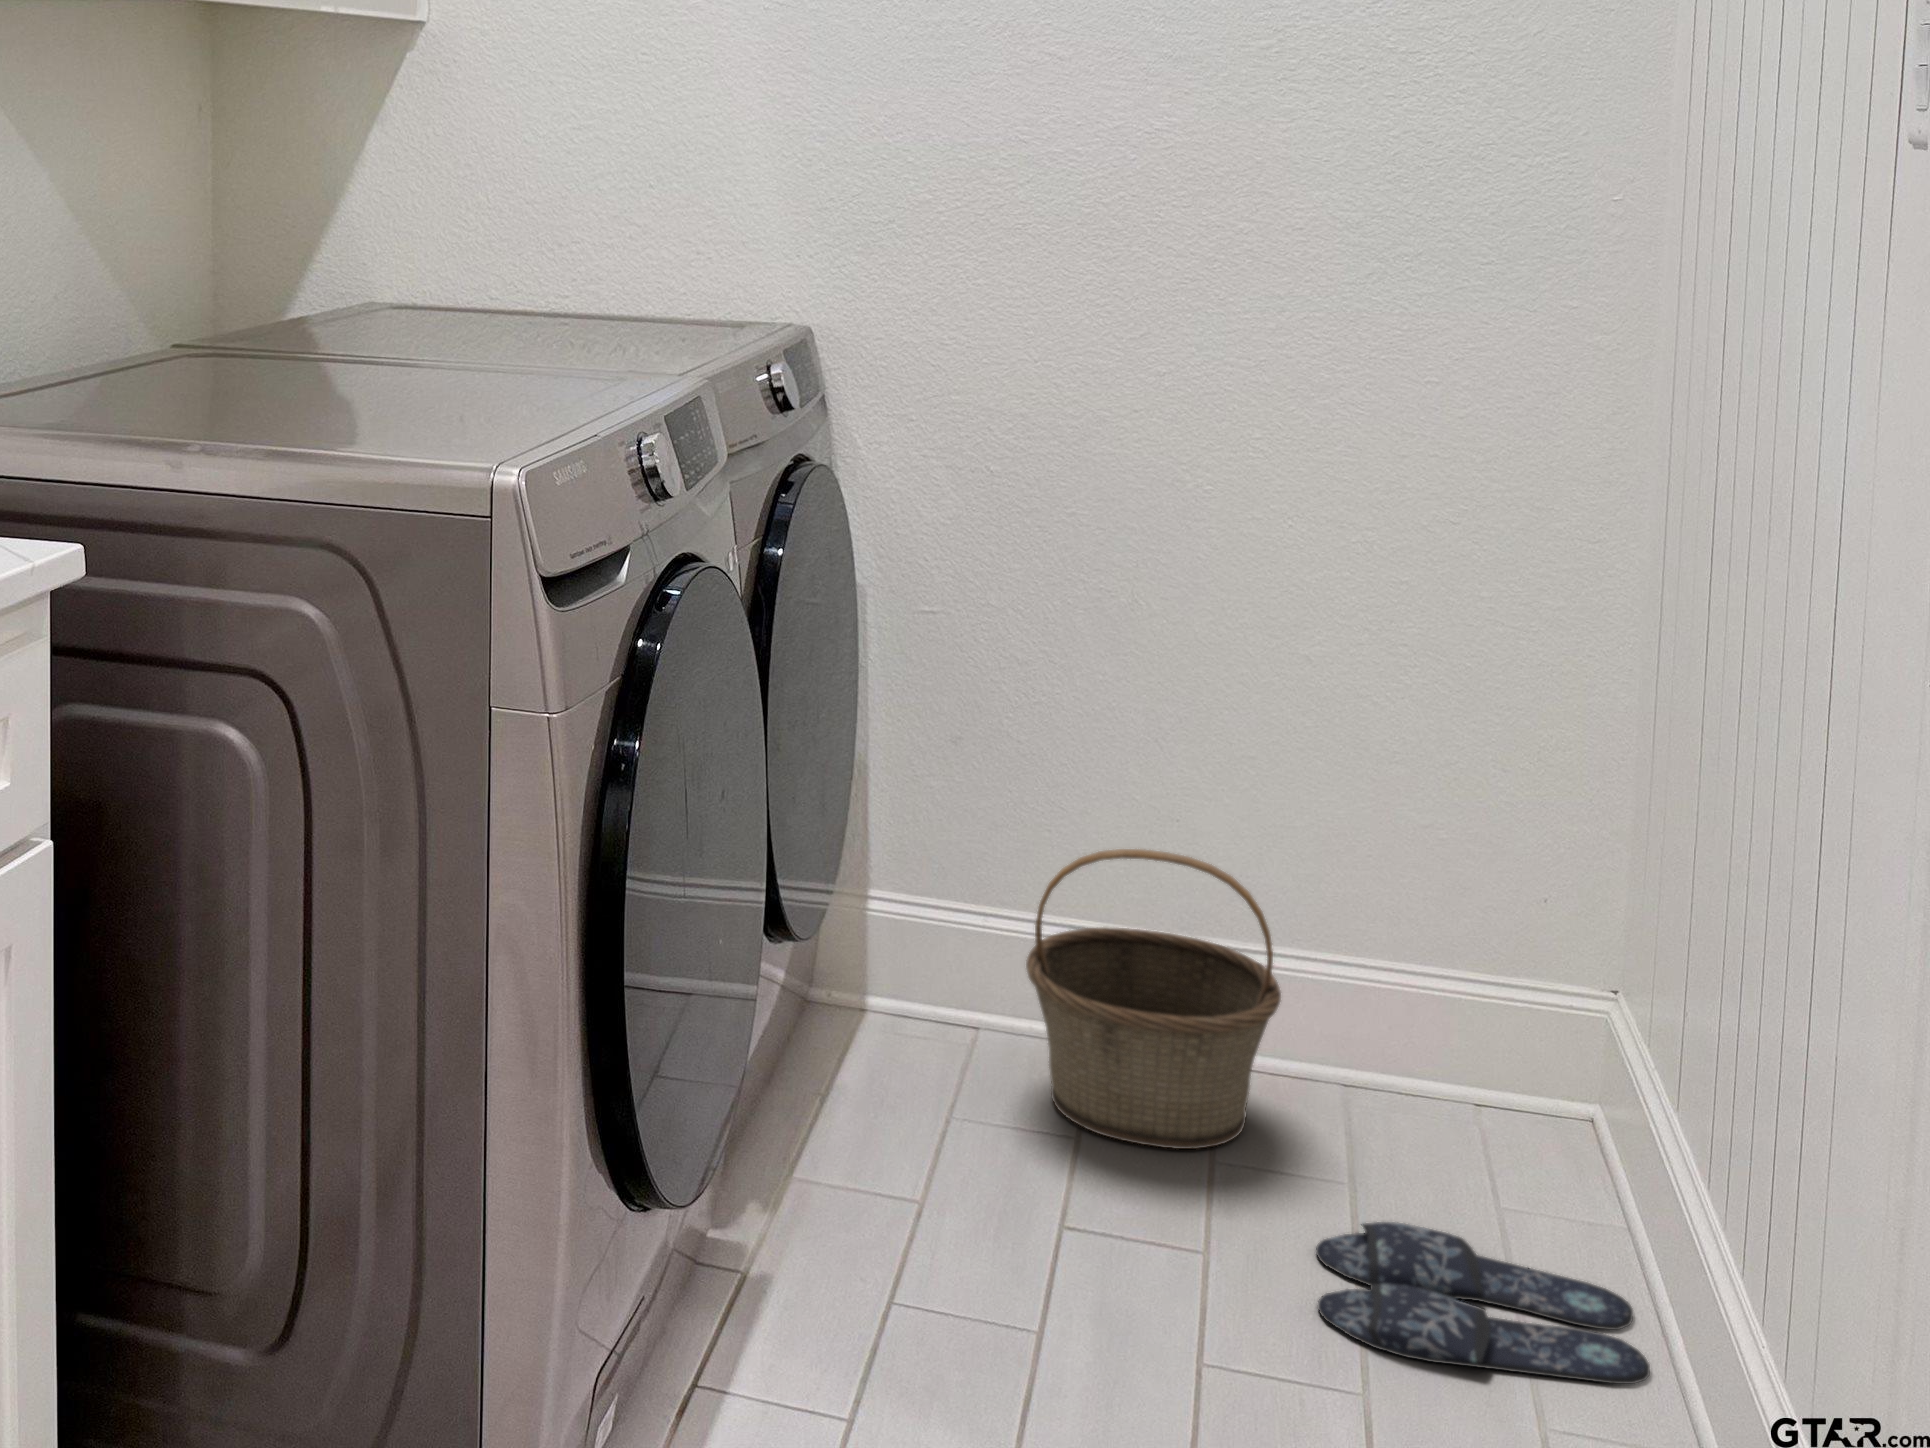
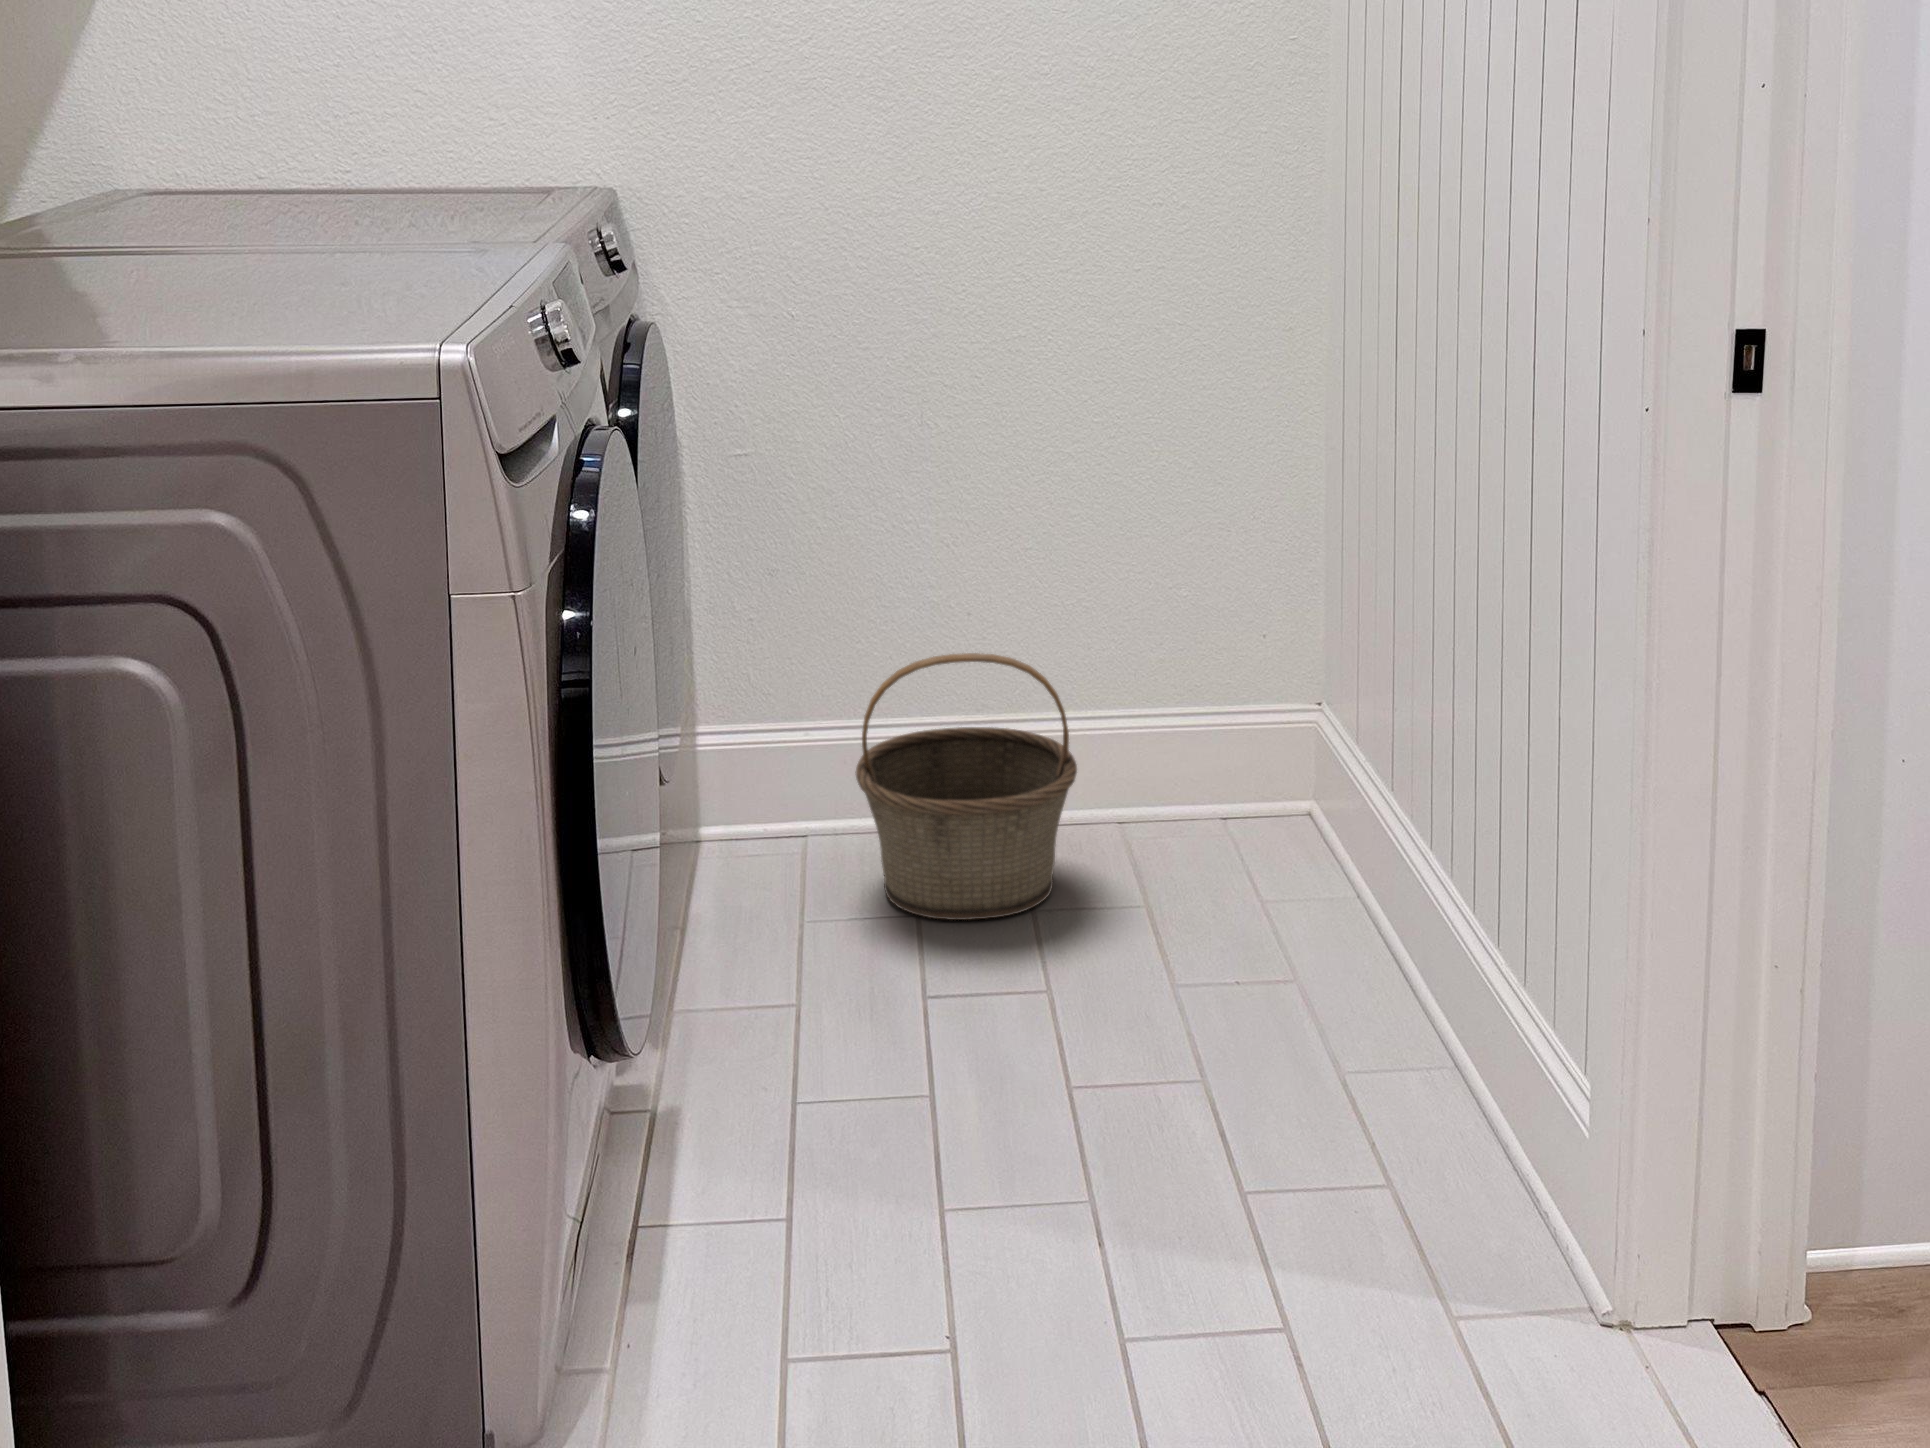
slippers: present [1316,1222,1650,1384] -> none [1133,938,1398,1048]

